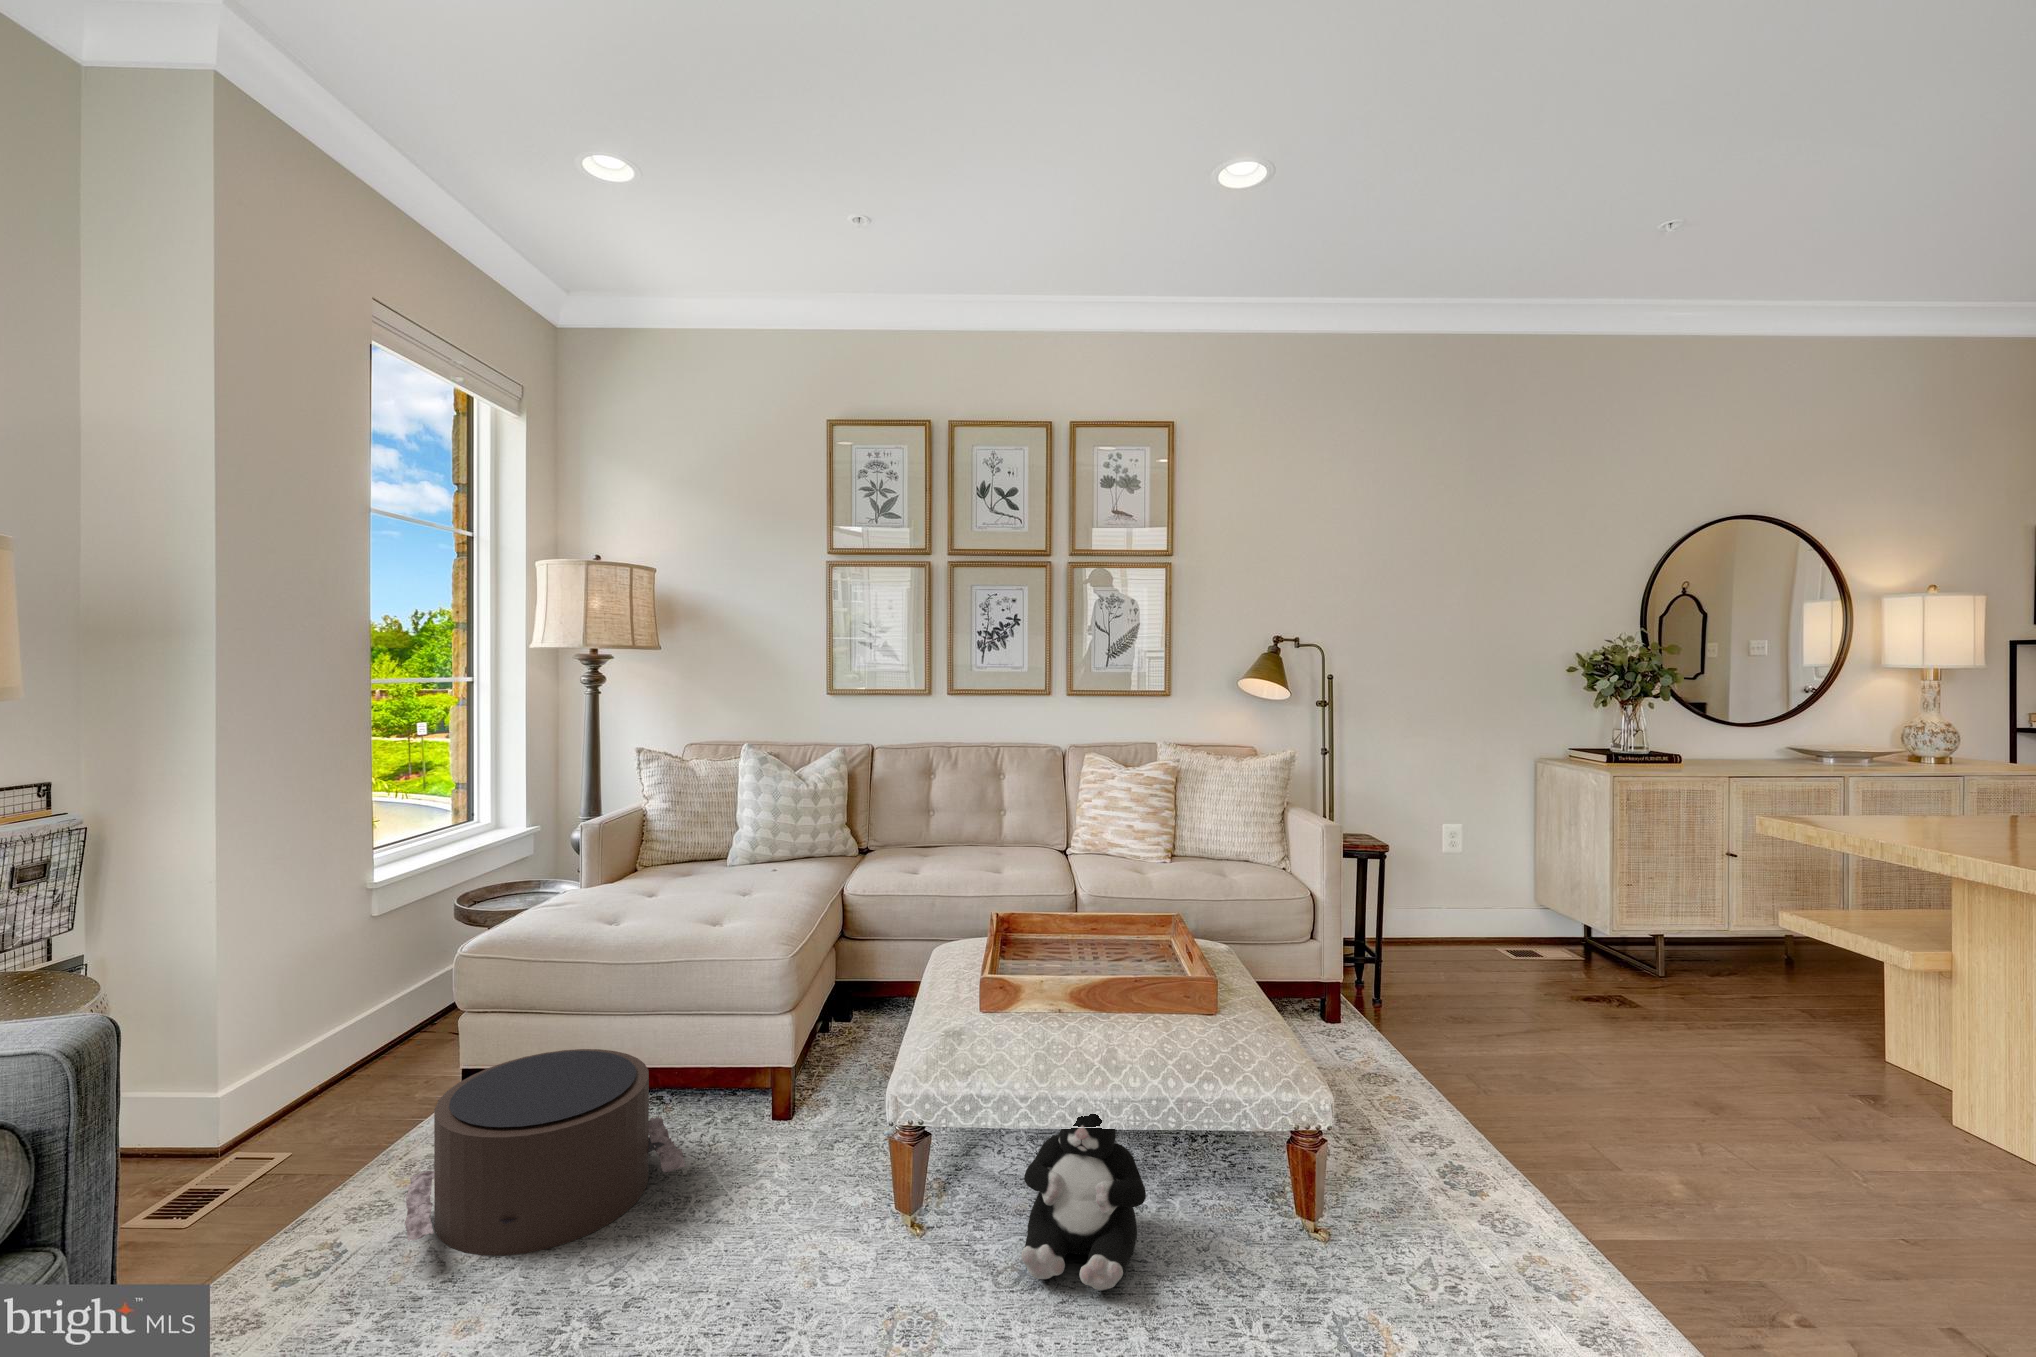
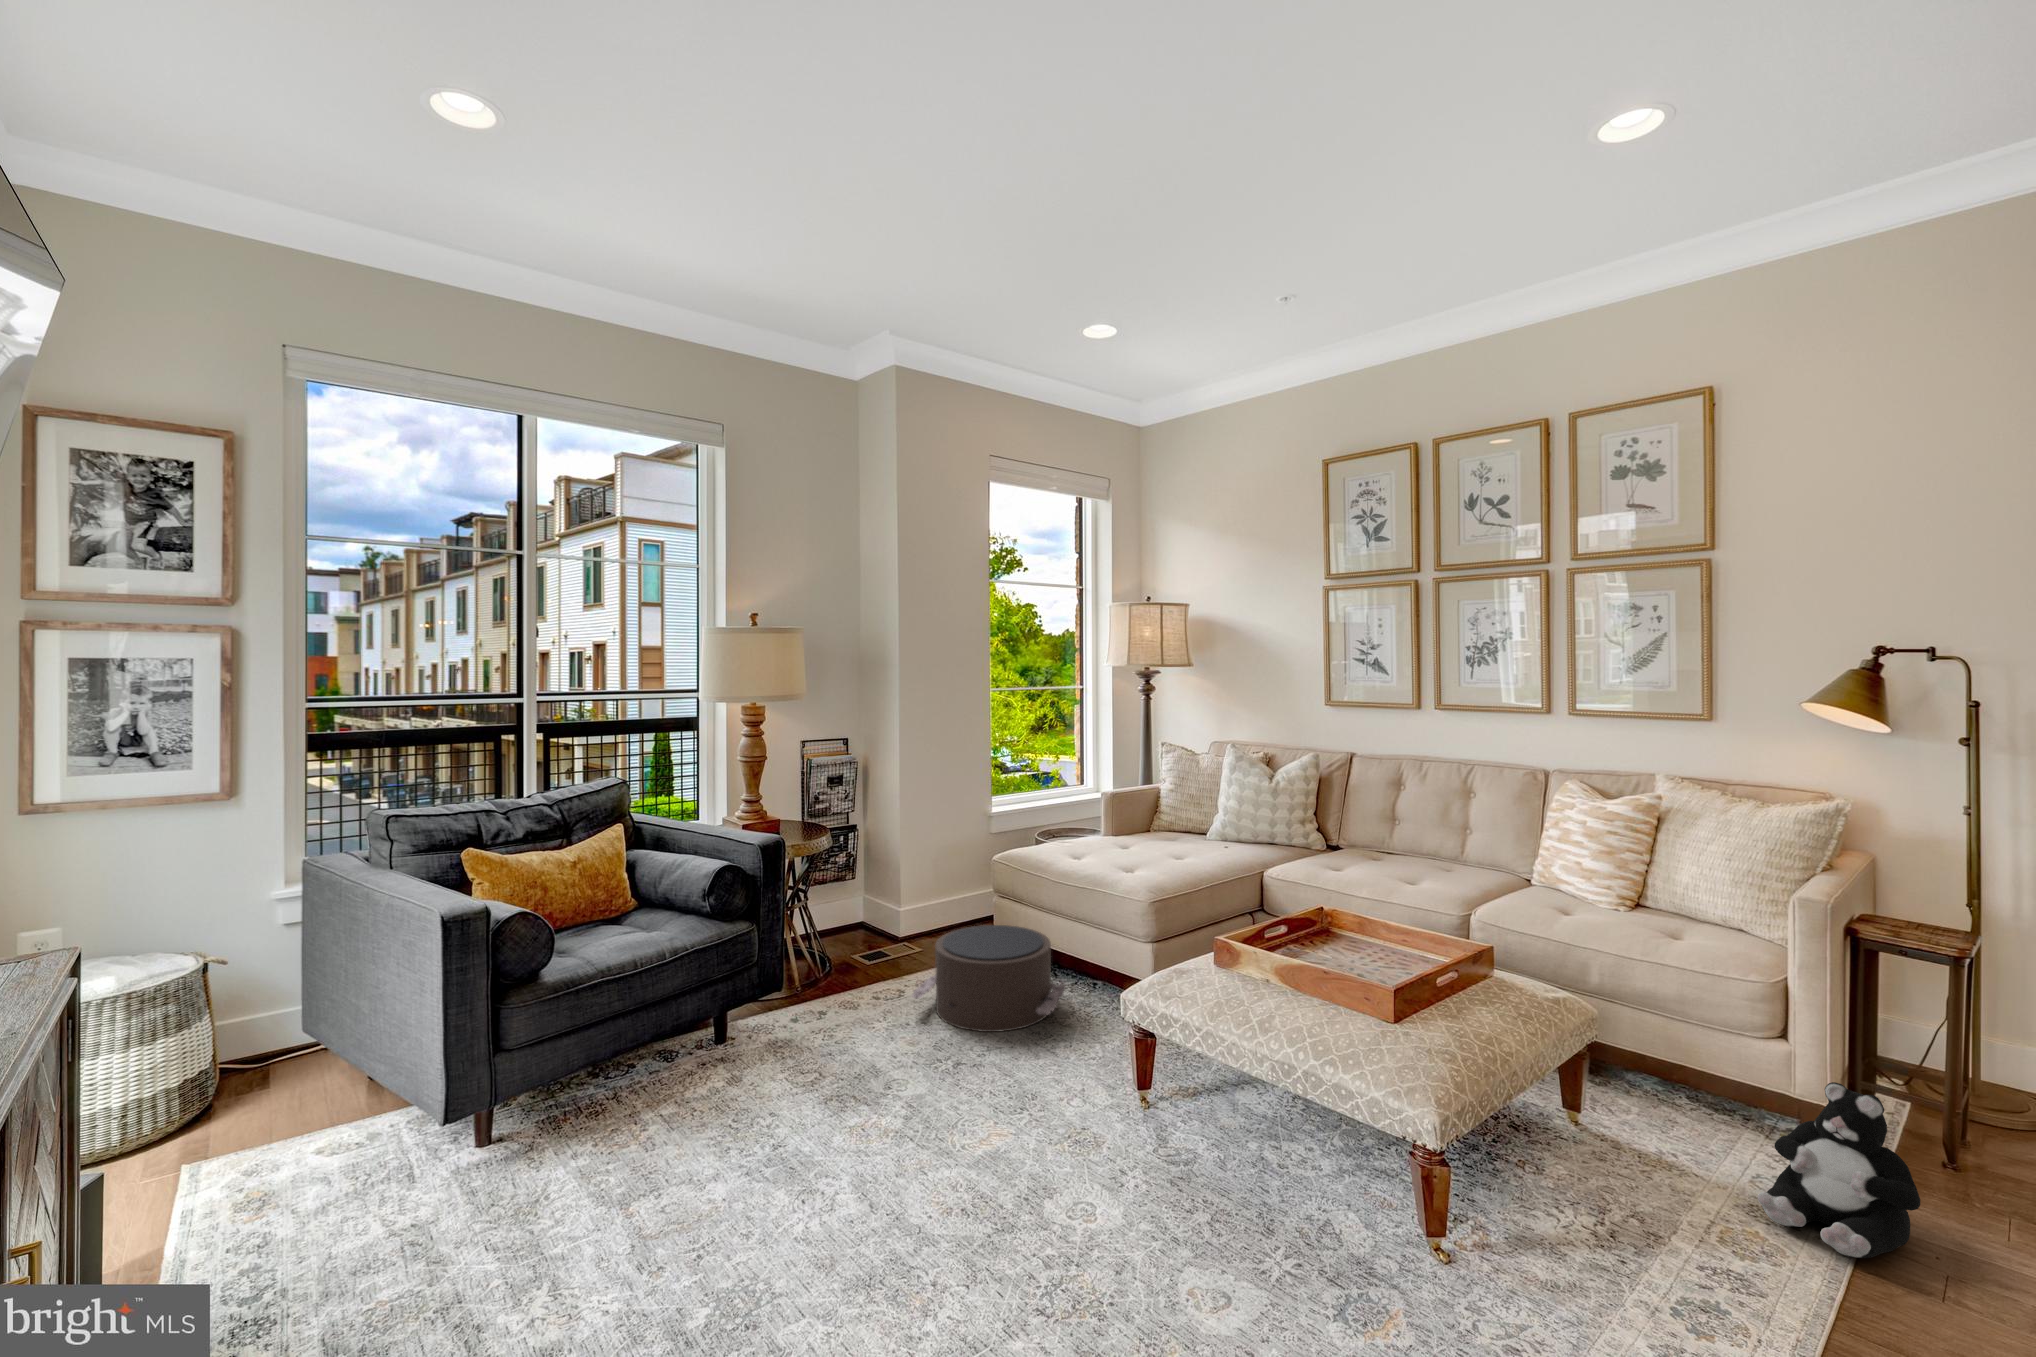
plush toy: present [1021,1114,1146,1291] -> present [1758,1082,1920,1258]

